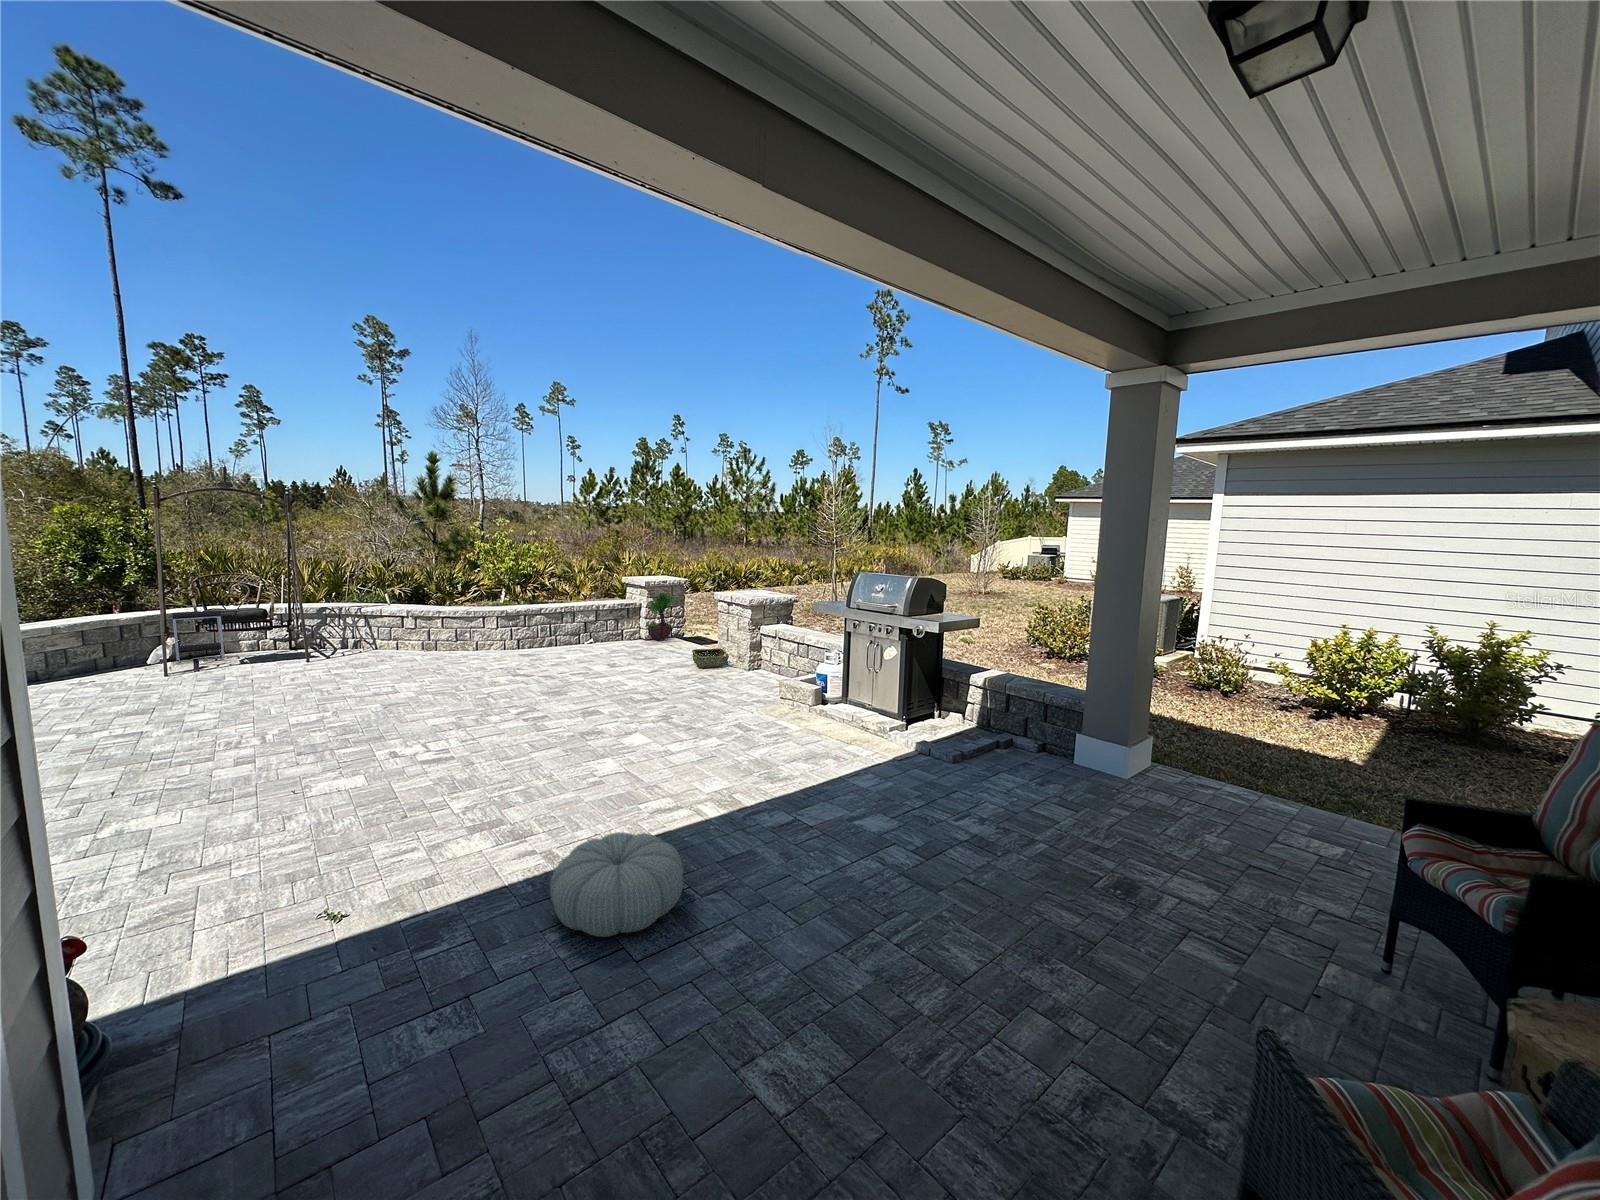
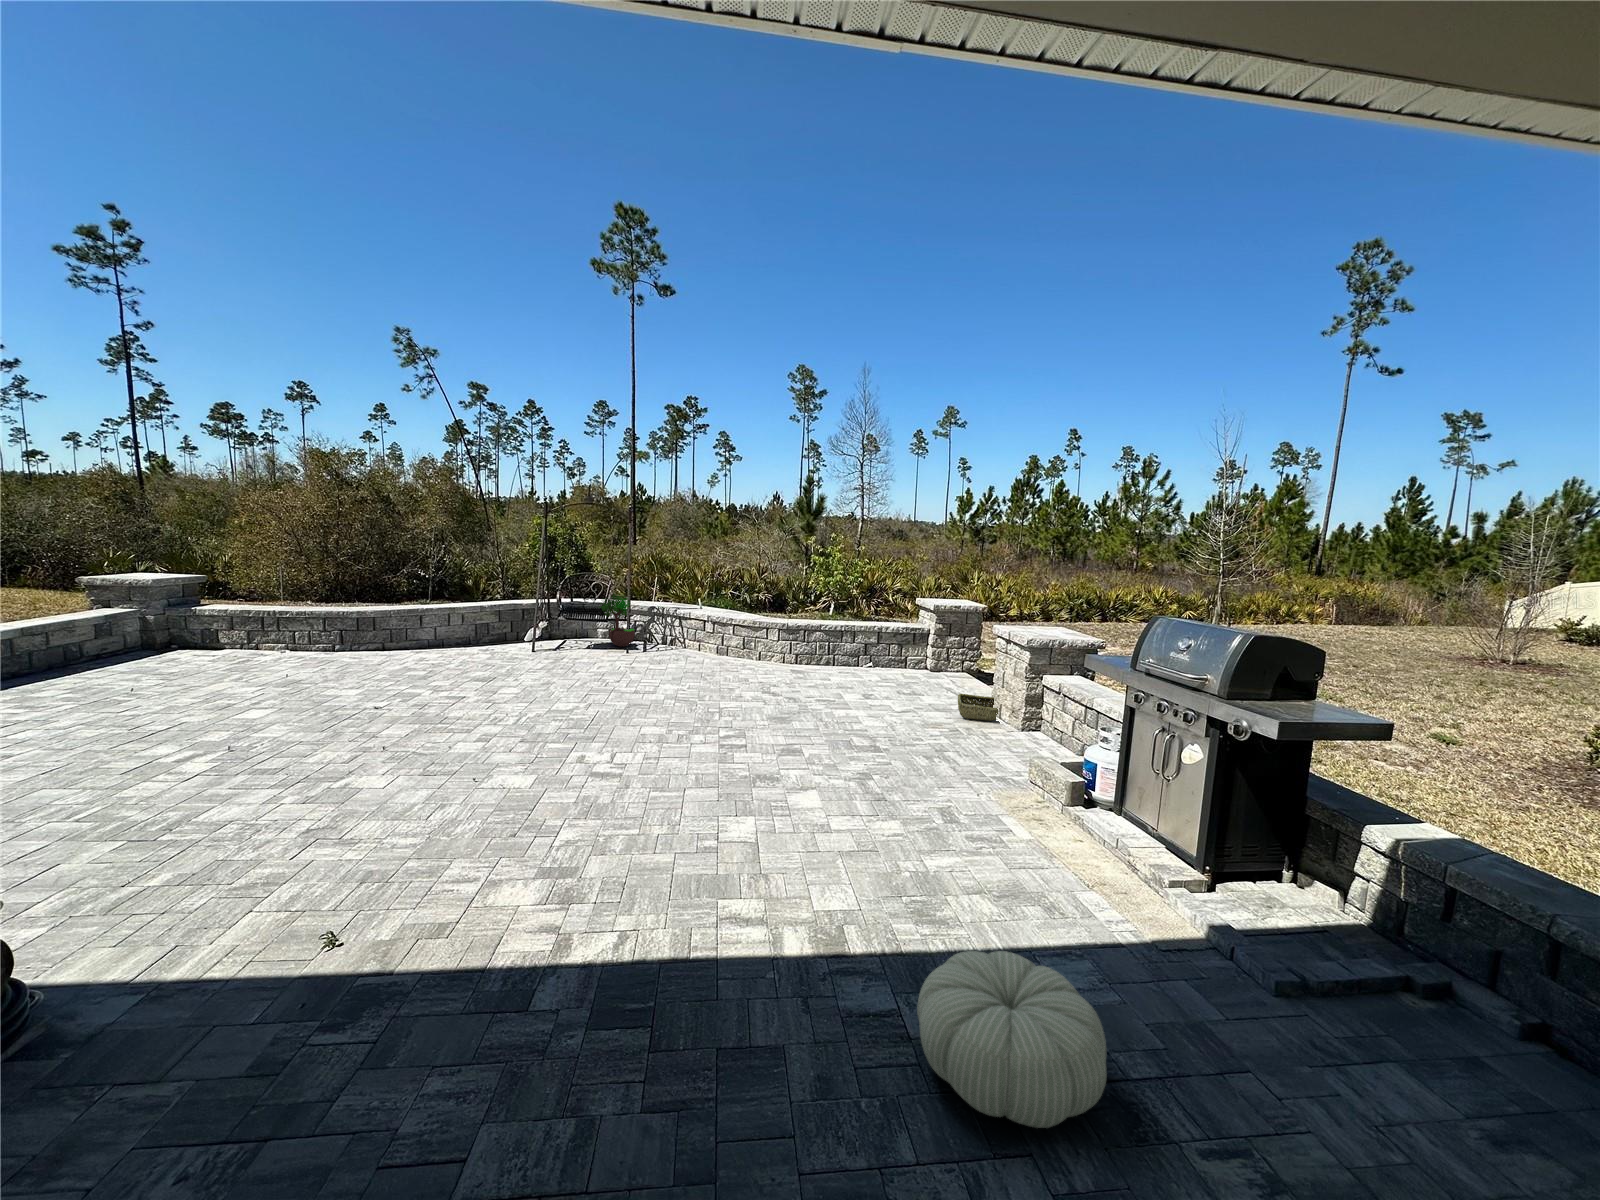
potted tree: present [648,592,675,640] -> present [600,594,635,647]
side table: present [172,610,225,664] -> none [551,600,585,642]
pouf: present [550,832,683,937] -> present [917,951,1107,1128]

